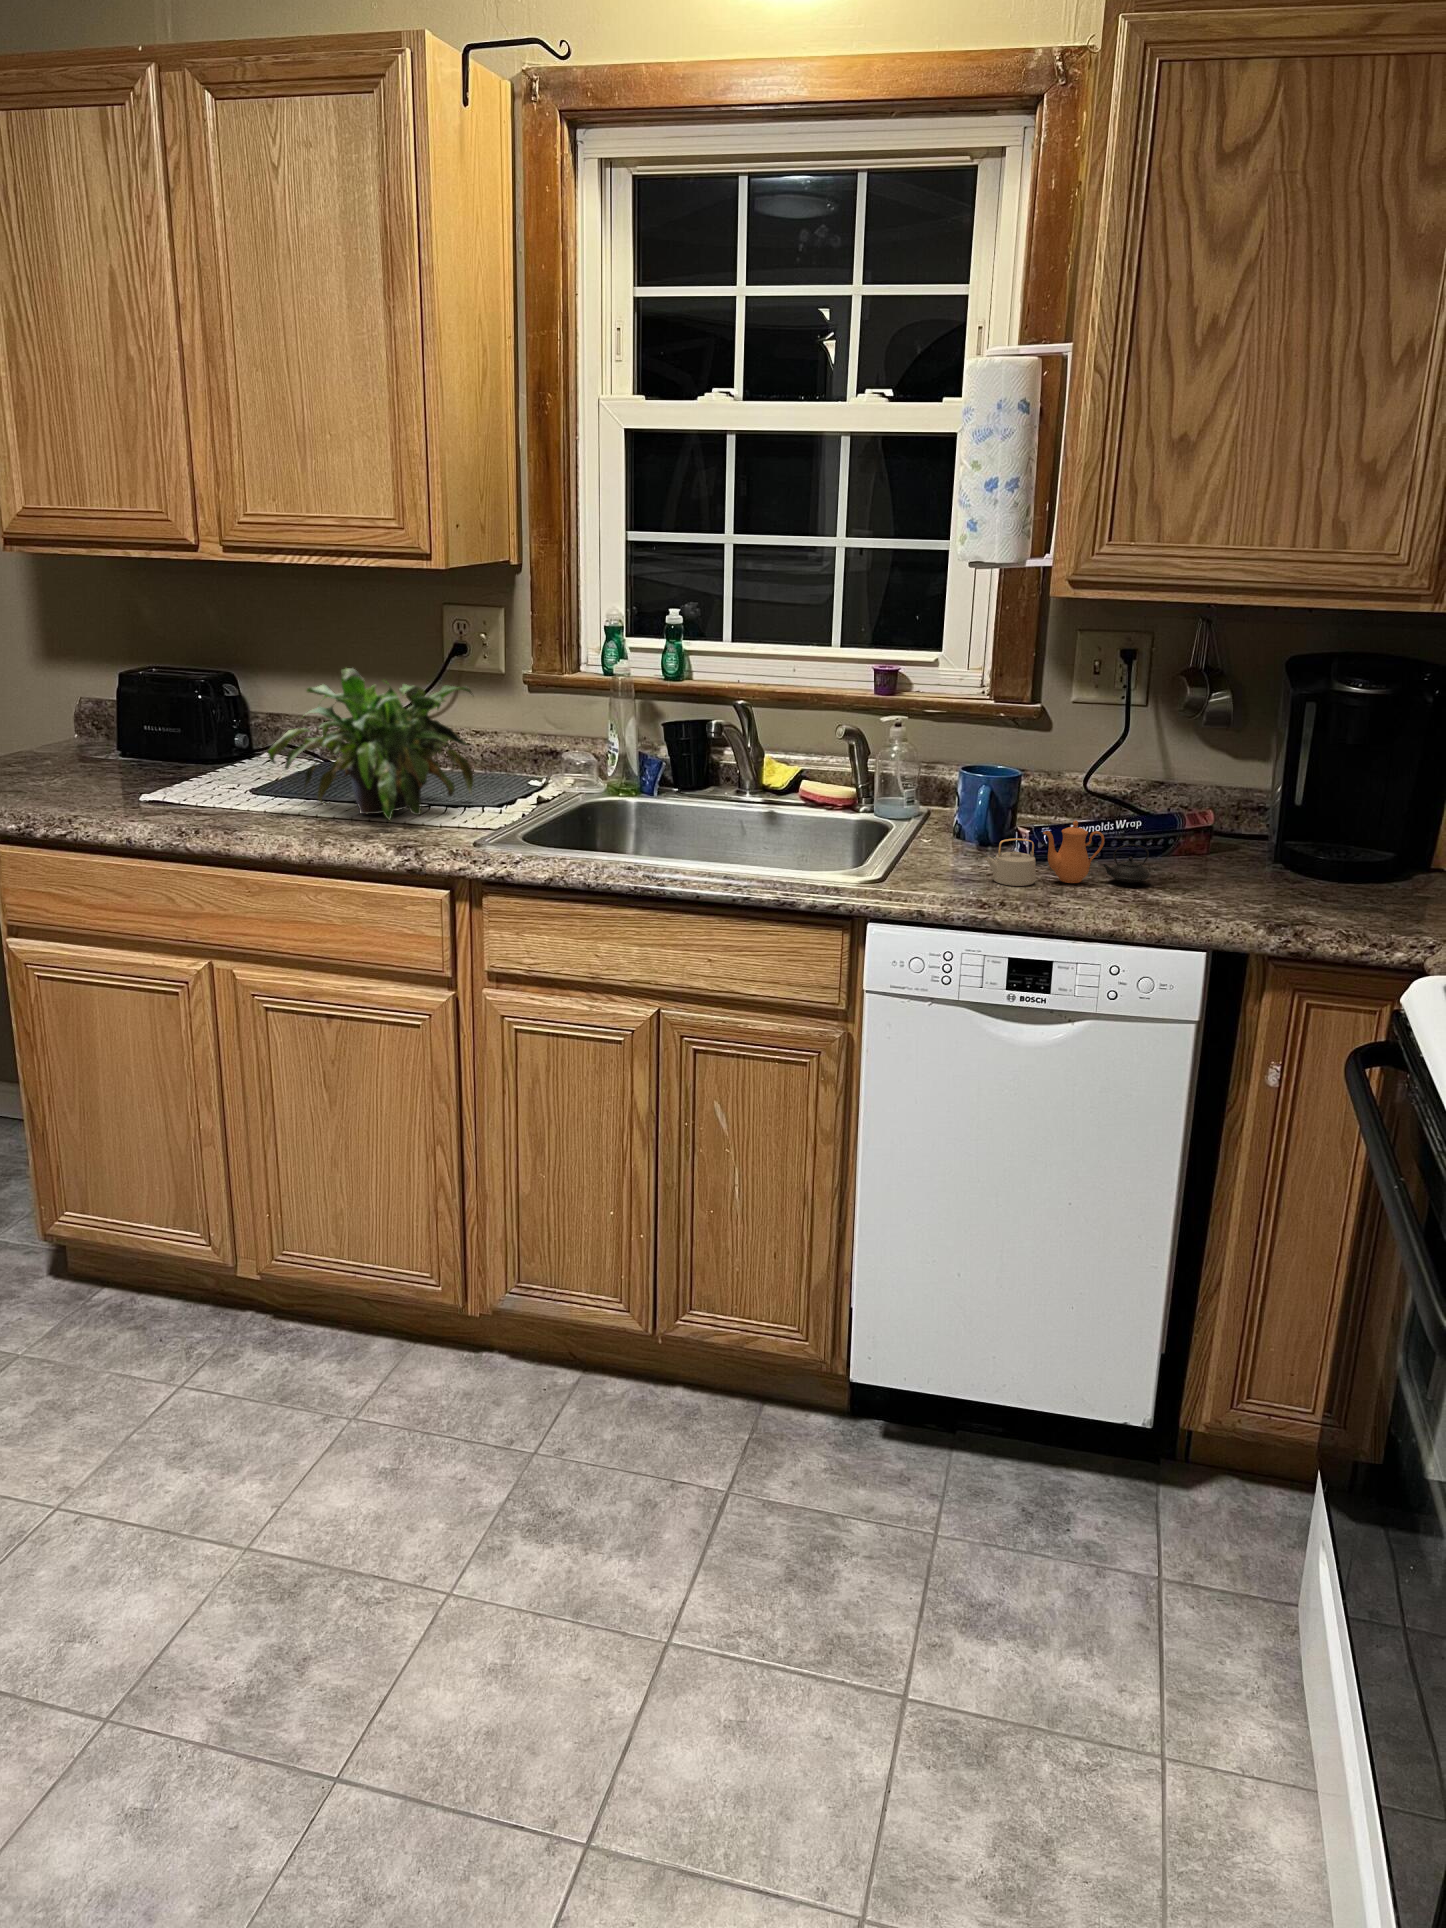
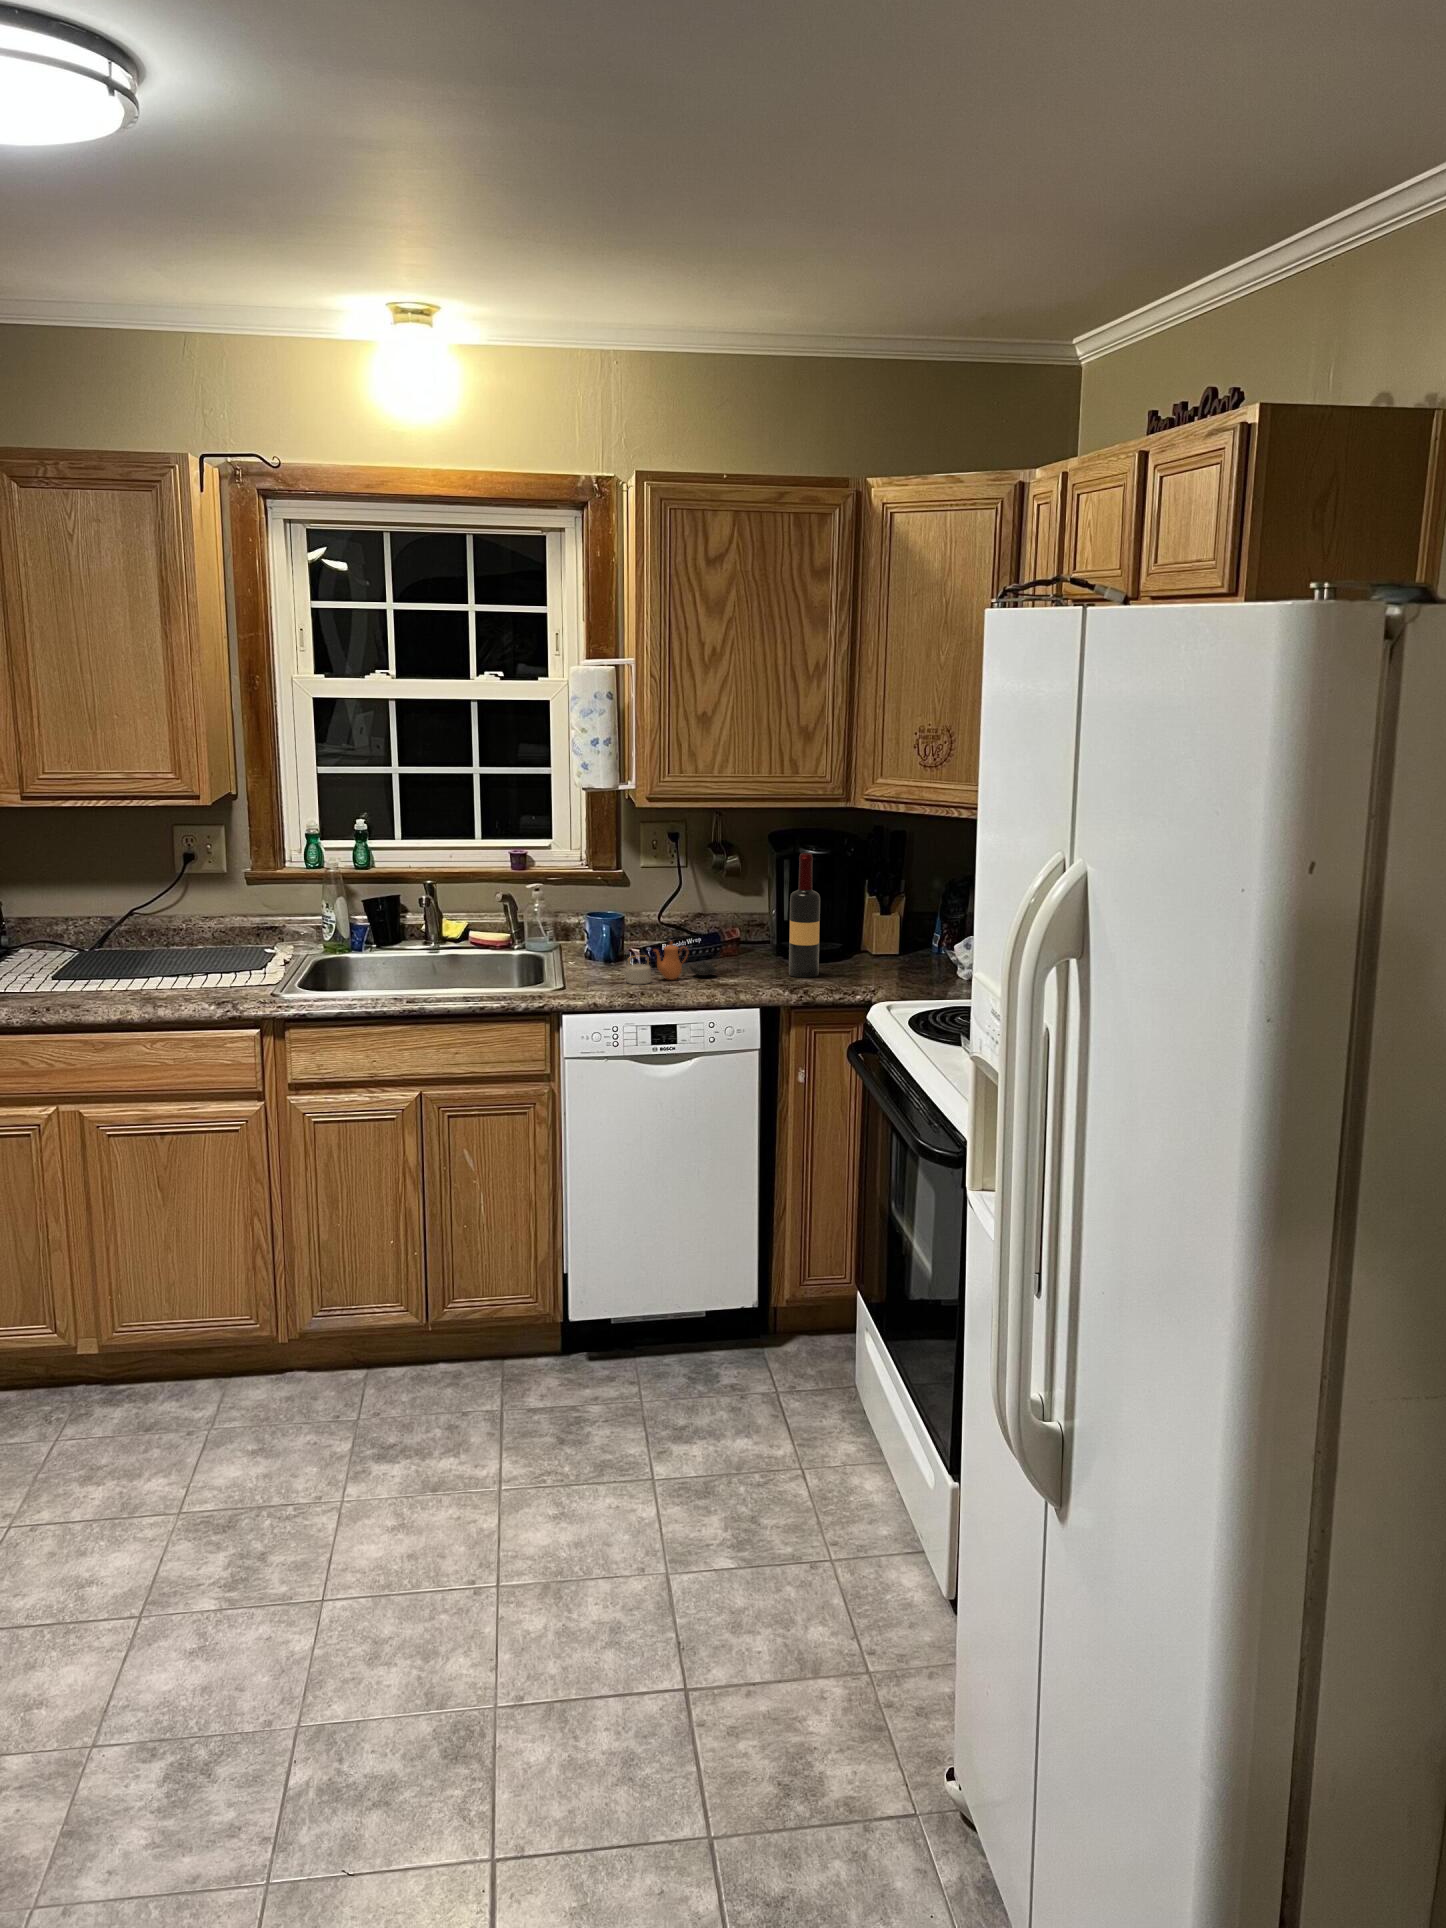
potted plant: present [268,668,473,820] -> none [87,879,244,986]
wine bottle: none [1278,689,1351,905] -> present [789,853,820,978]

